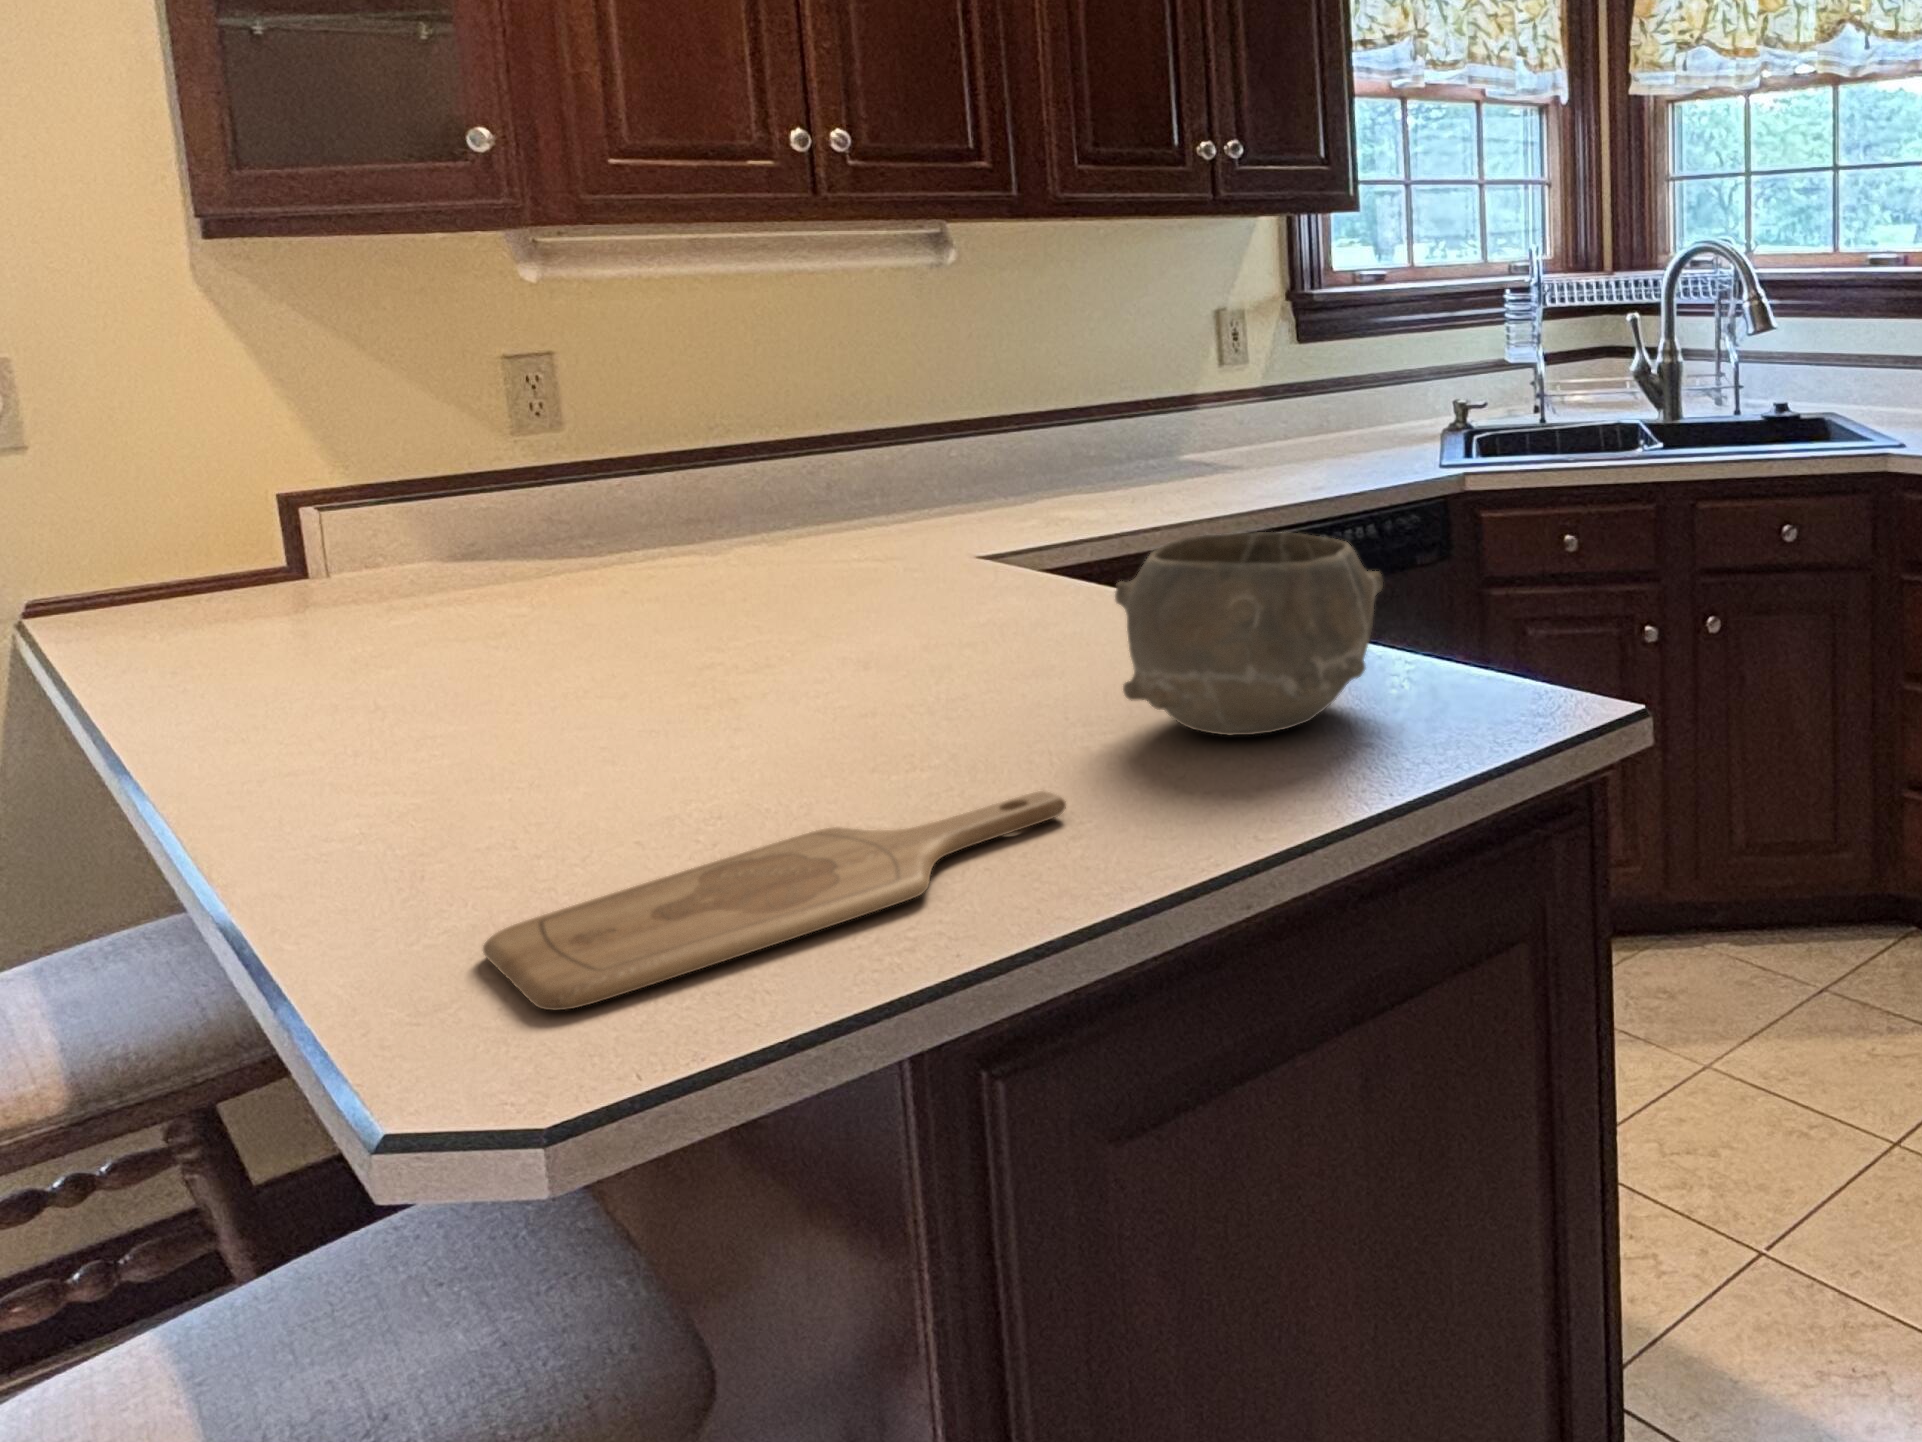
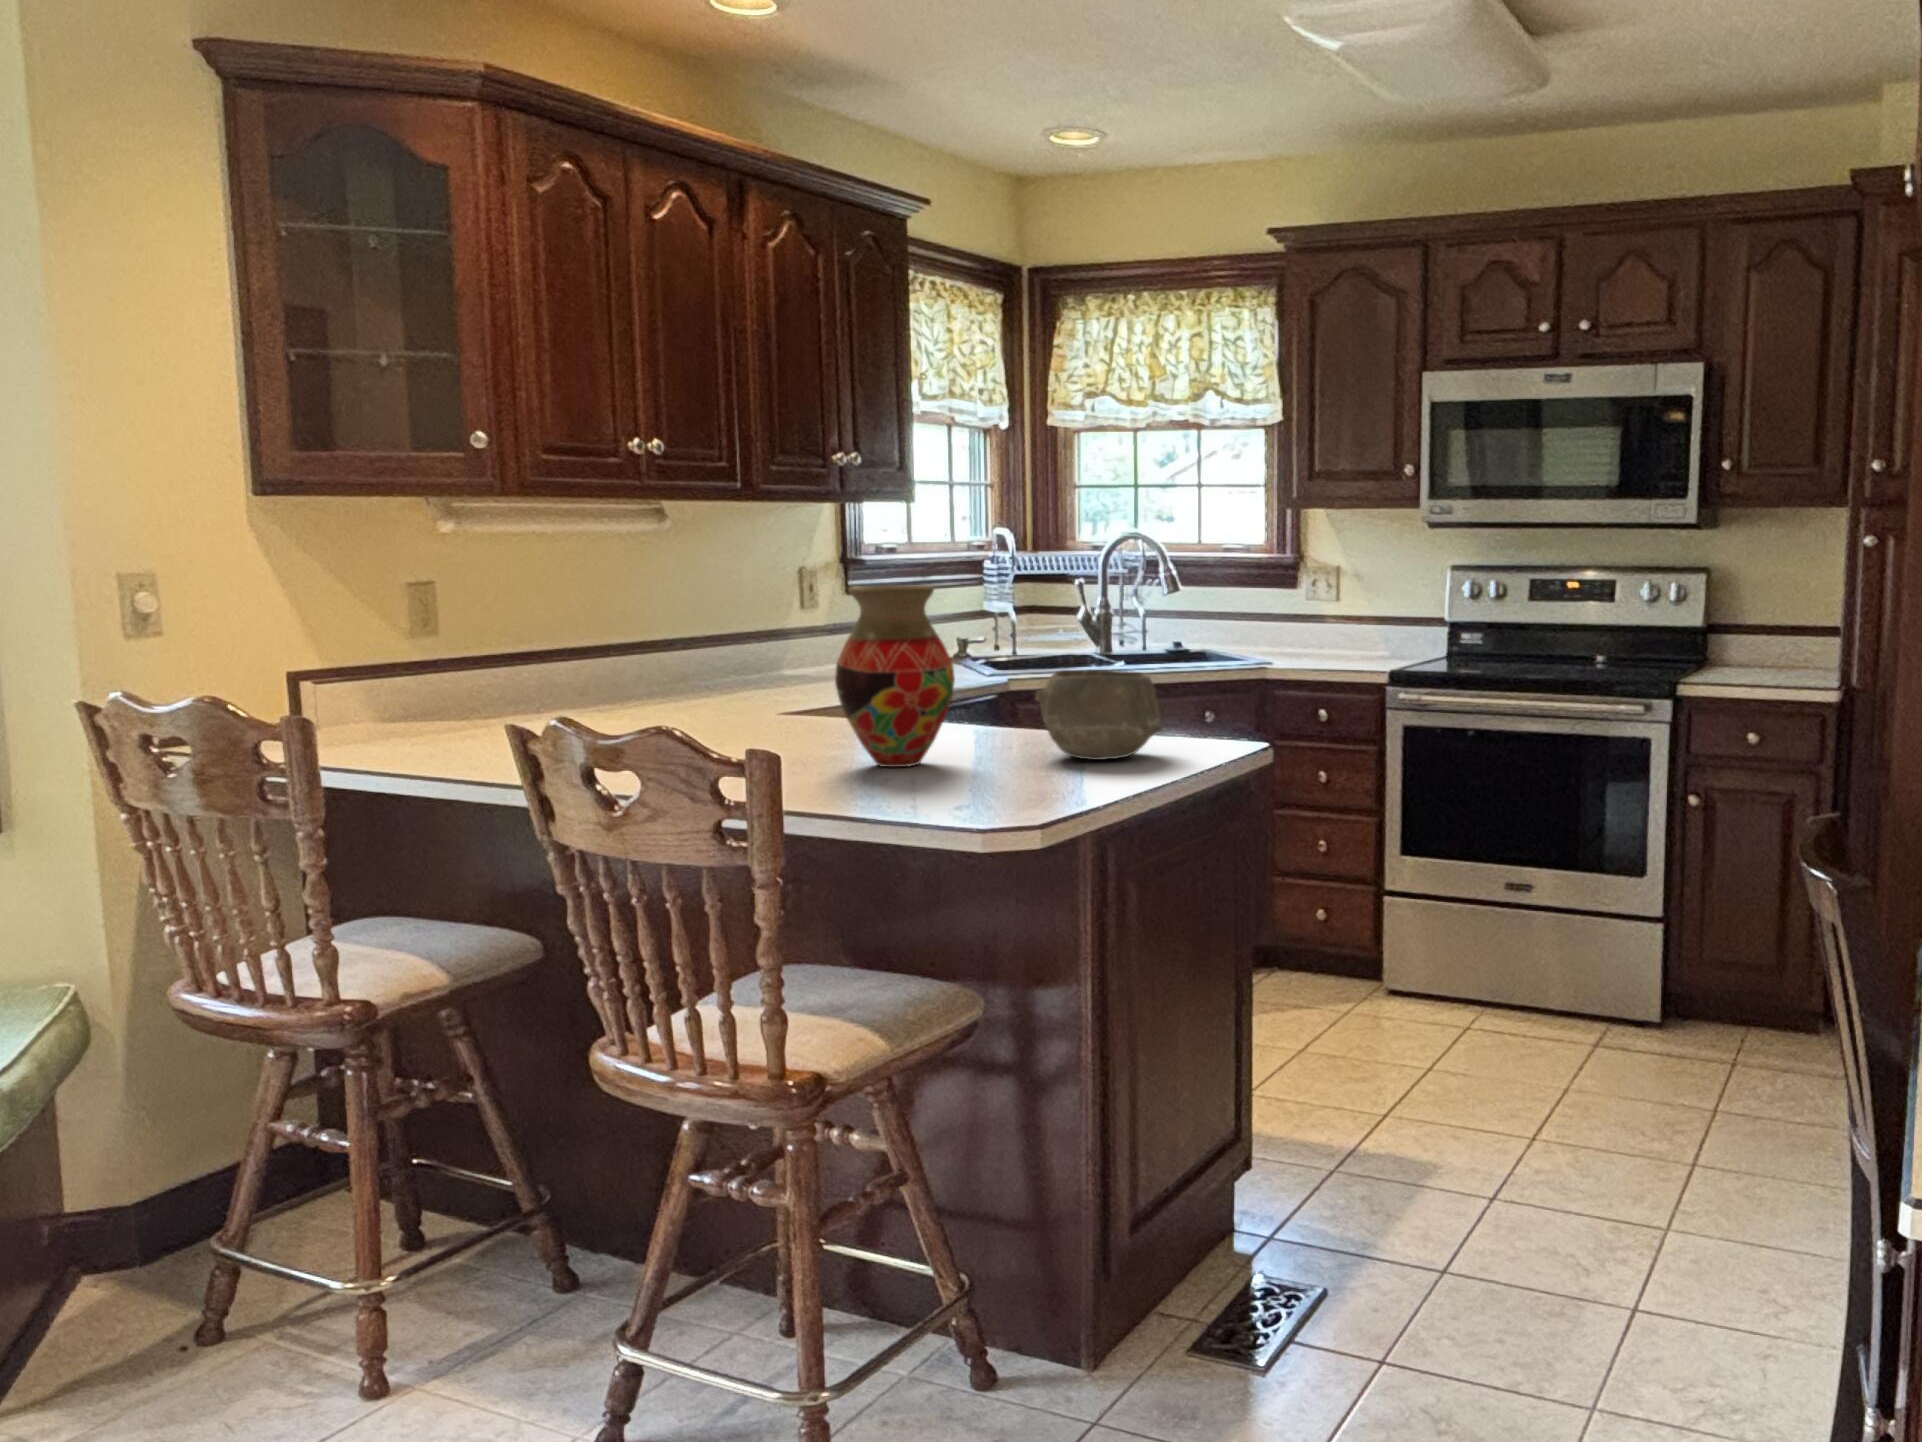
vase: none [733,369,979,729] -> present [835,585,955,767]
cutting board: present [483,791,1066,1010] -> none [914,769,1079,819]

